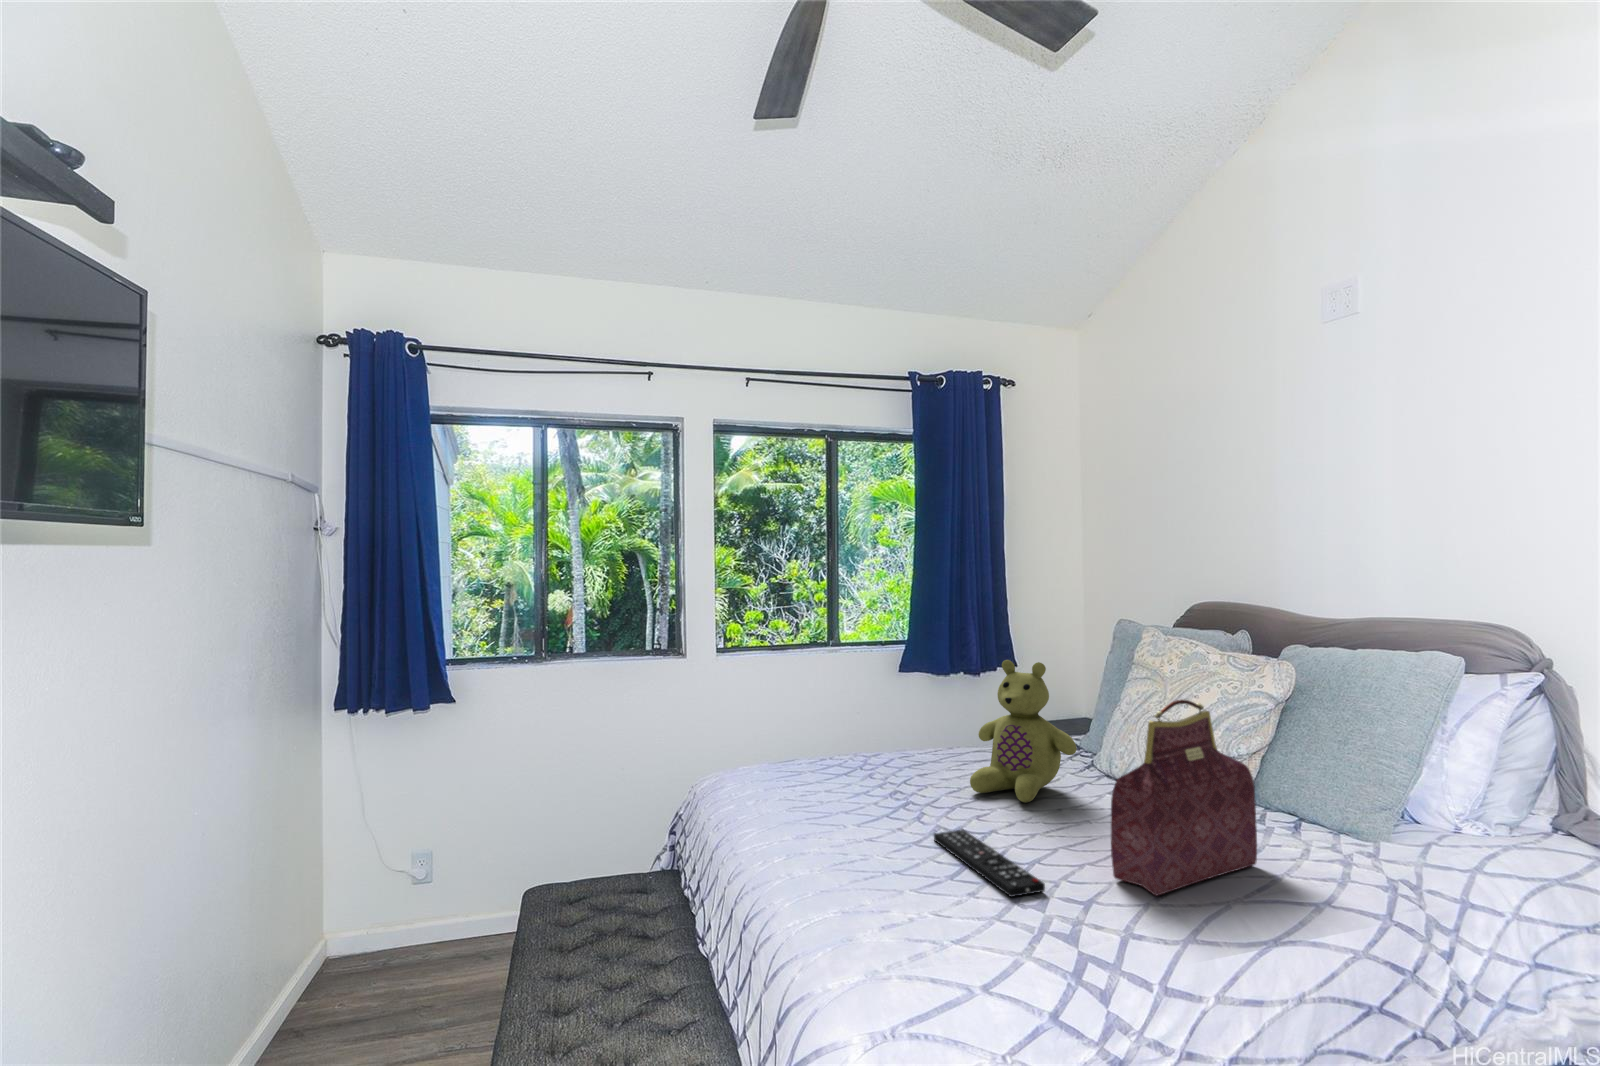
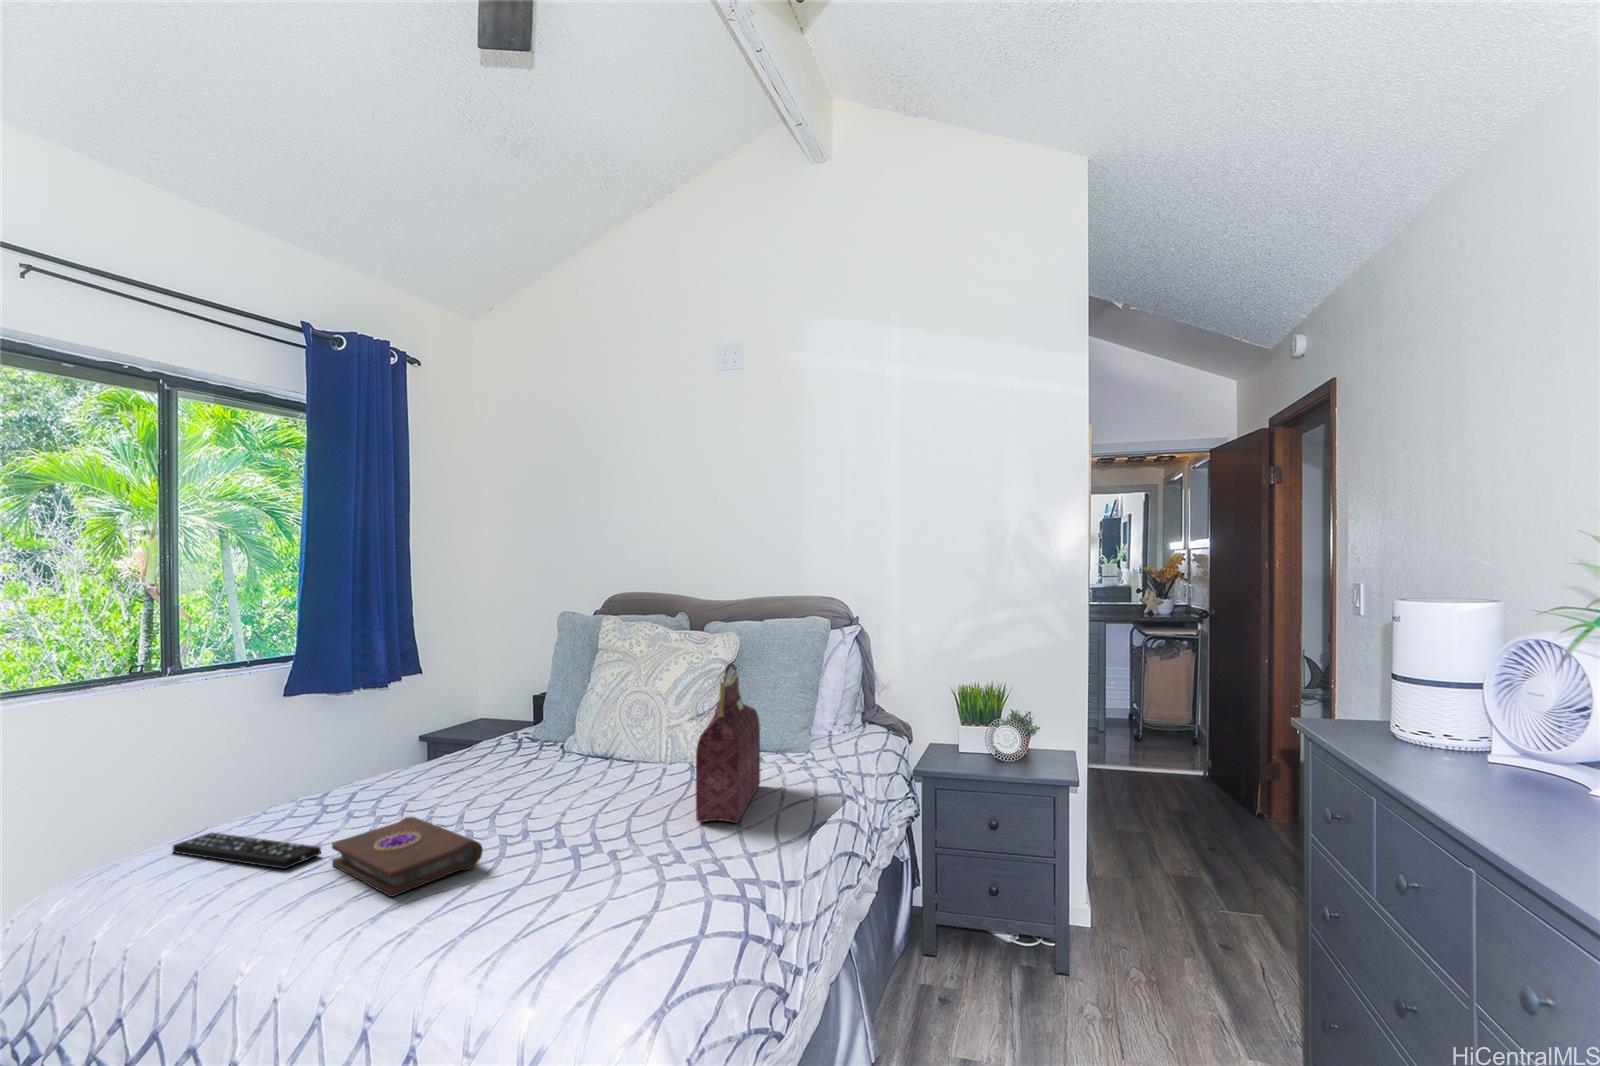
stuffed bear: present [970,660,1077,802] -> none [479,654,588,796]
book: none [814,788,893,846] -> present [332,817,483,897]
remote control: present [934,830,1045,897] -> present [173,833,321,869]

